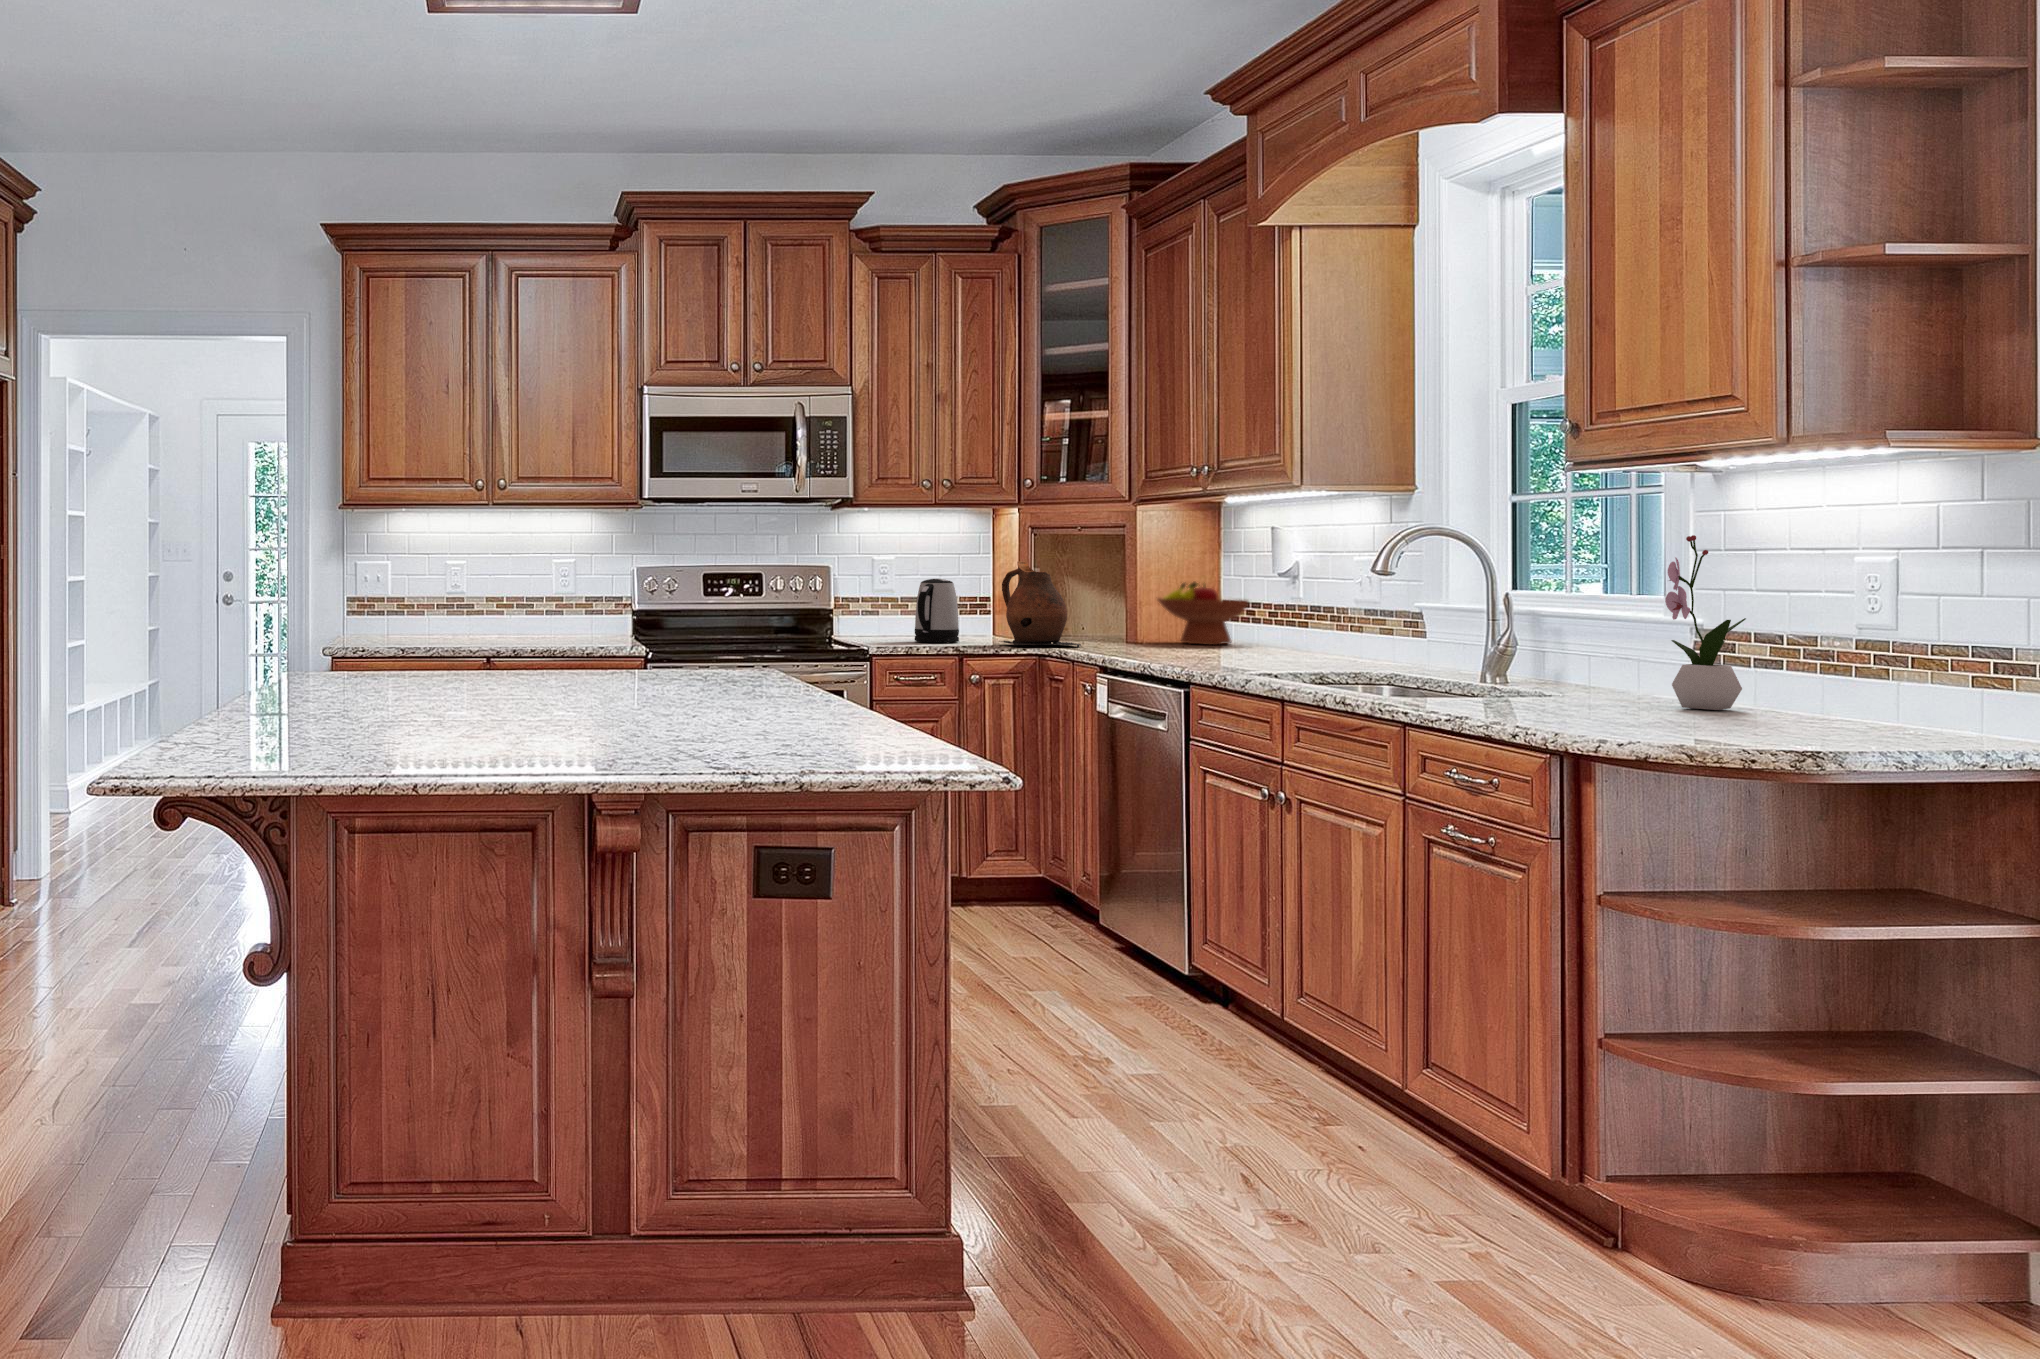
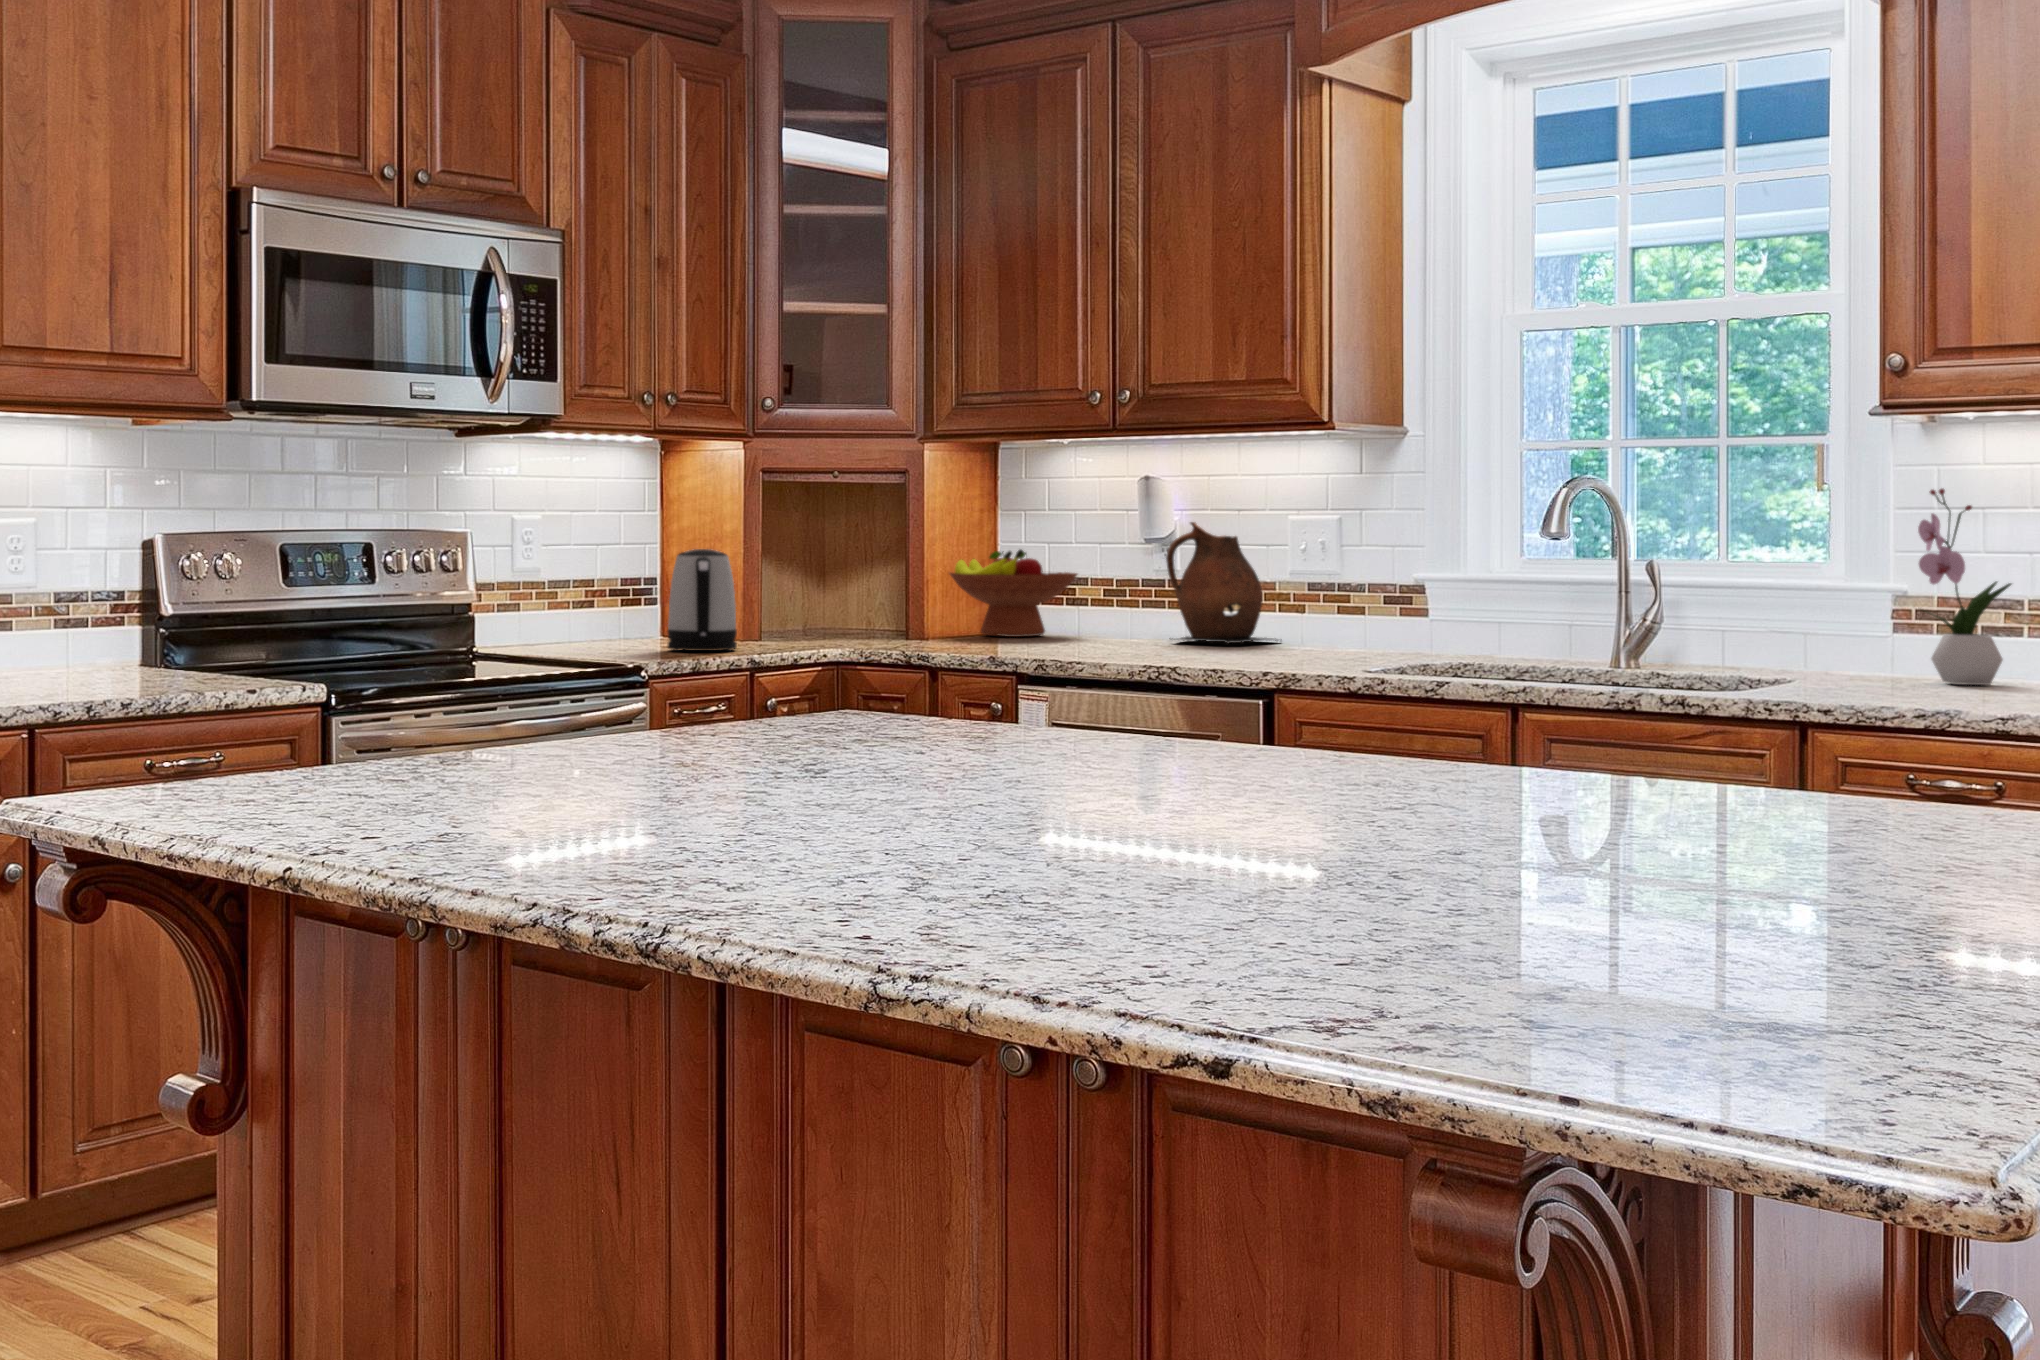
ceramic pitcher: present [1001,561,1081,647] -> present [1166,522,1278,644]

